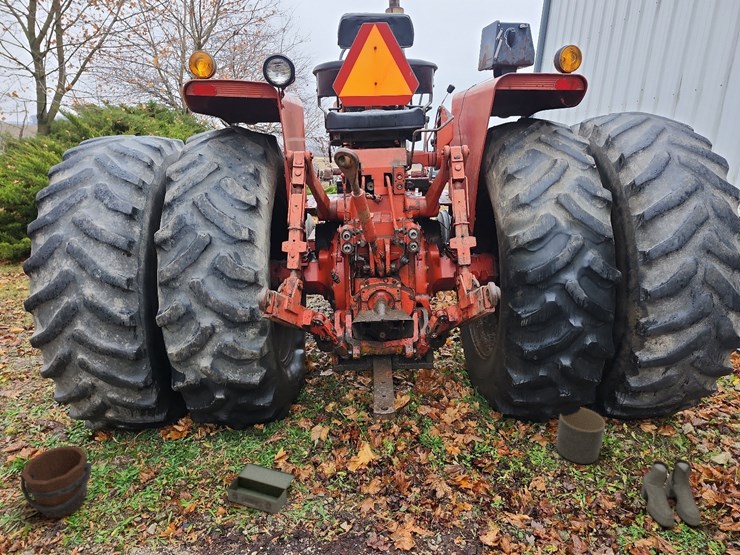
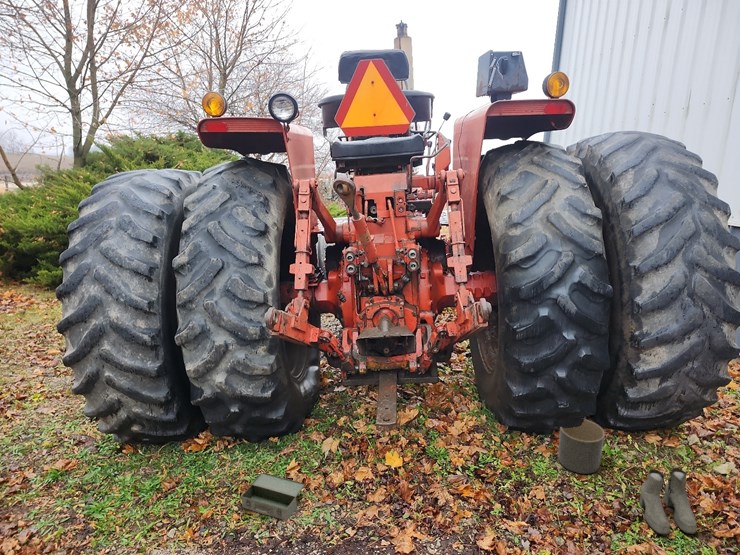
bucket: present [21,447,91,518] -> none [55,457,118,524]

